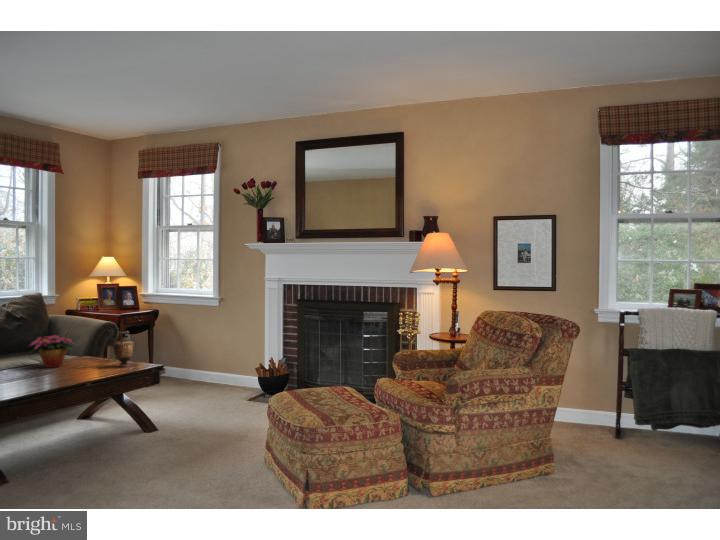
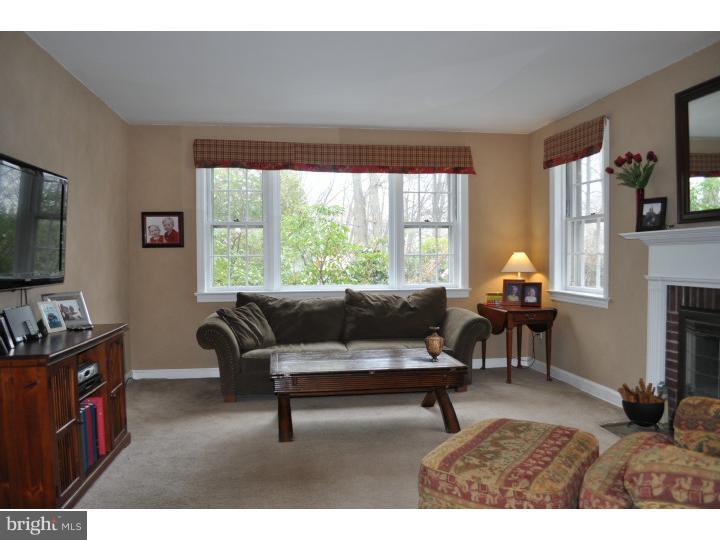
flower arrangement: present [32,336,71,368] -> none [372,324,414,354]

